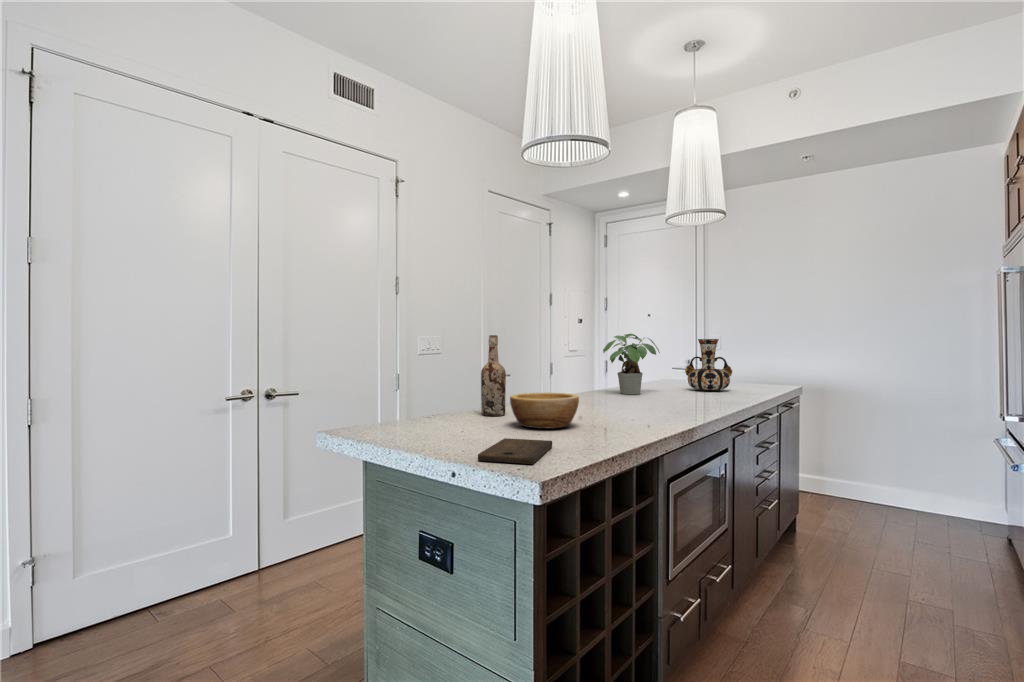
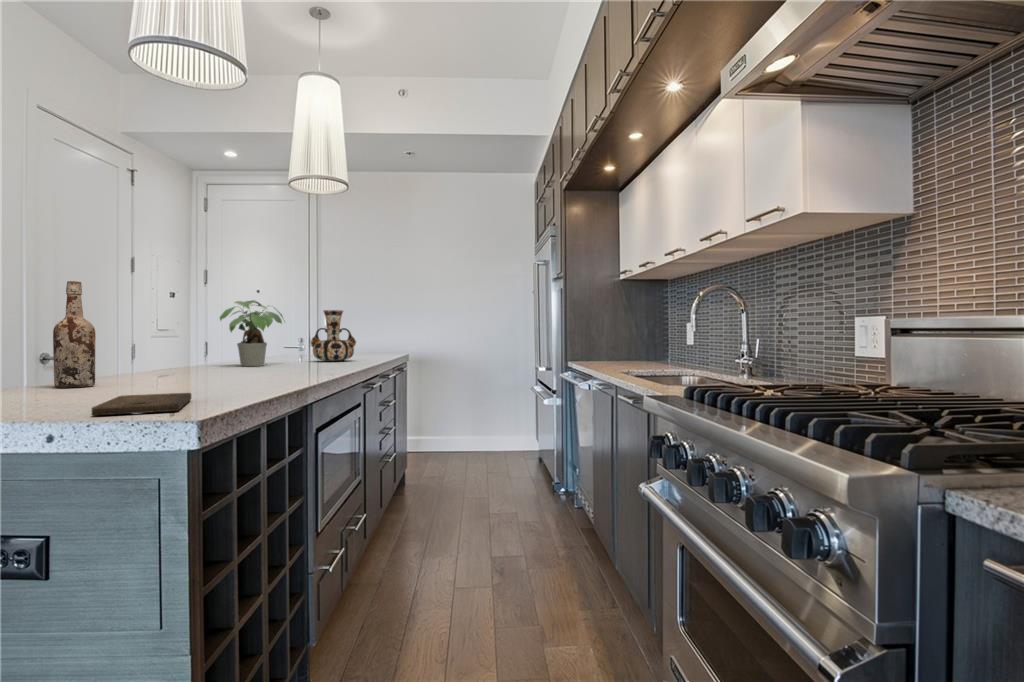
bowl: present [510,393,579,429] -> none [112,351,212,390]

